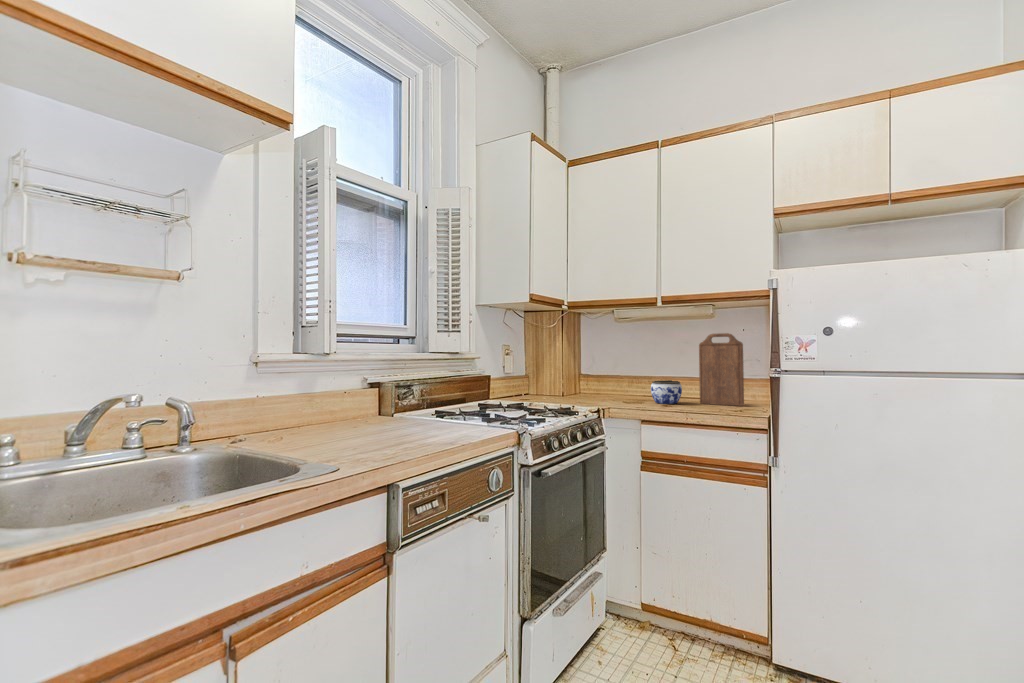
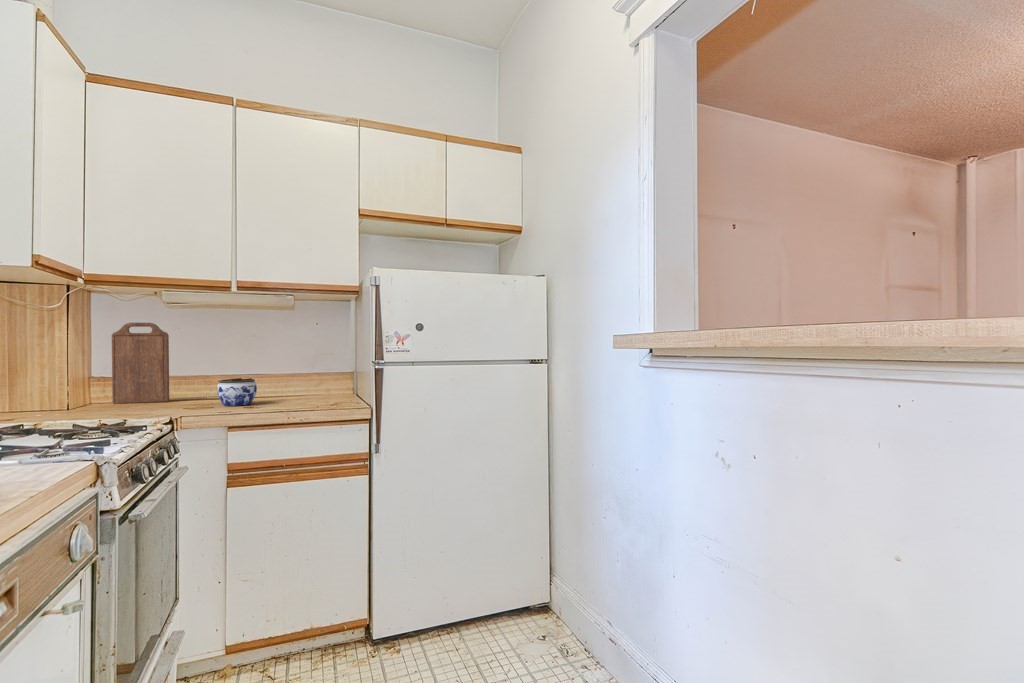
cutting board: present [699,333,744,406] -> present [112,323,169,404]

